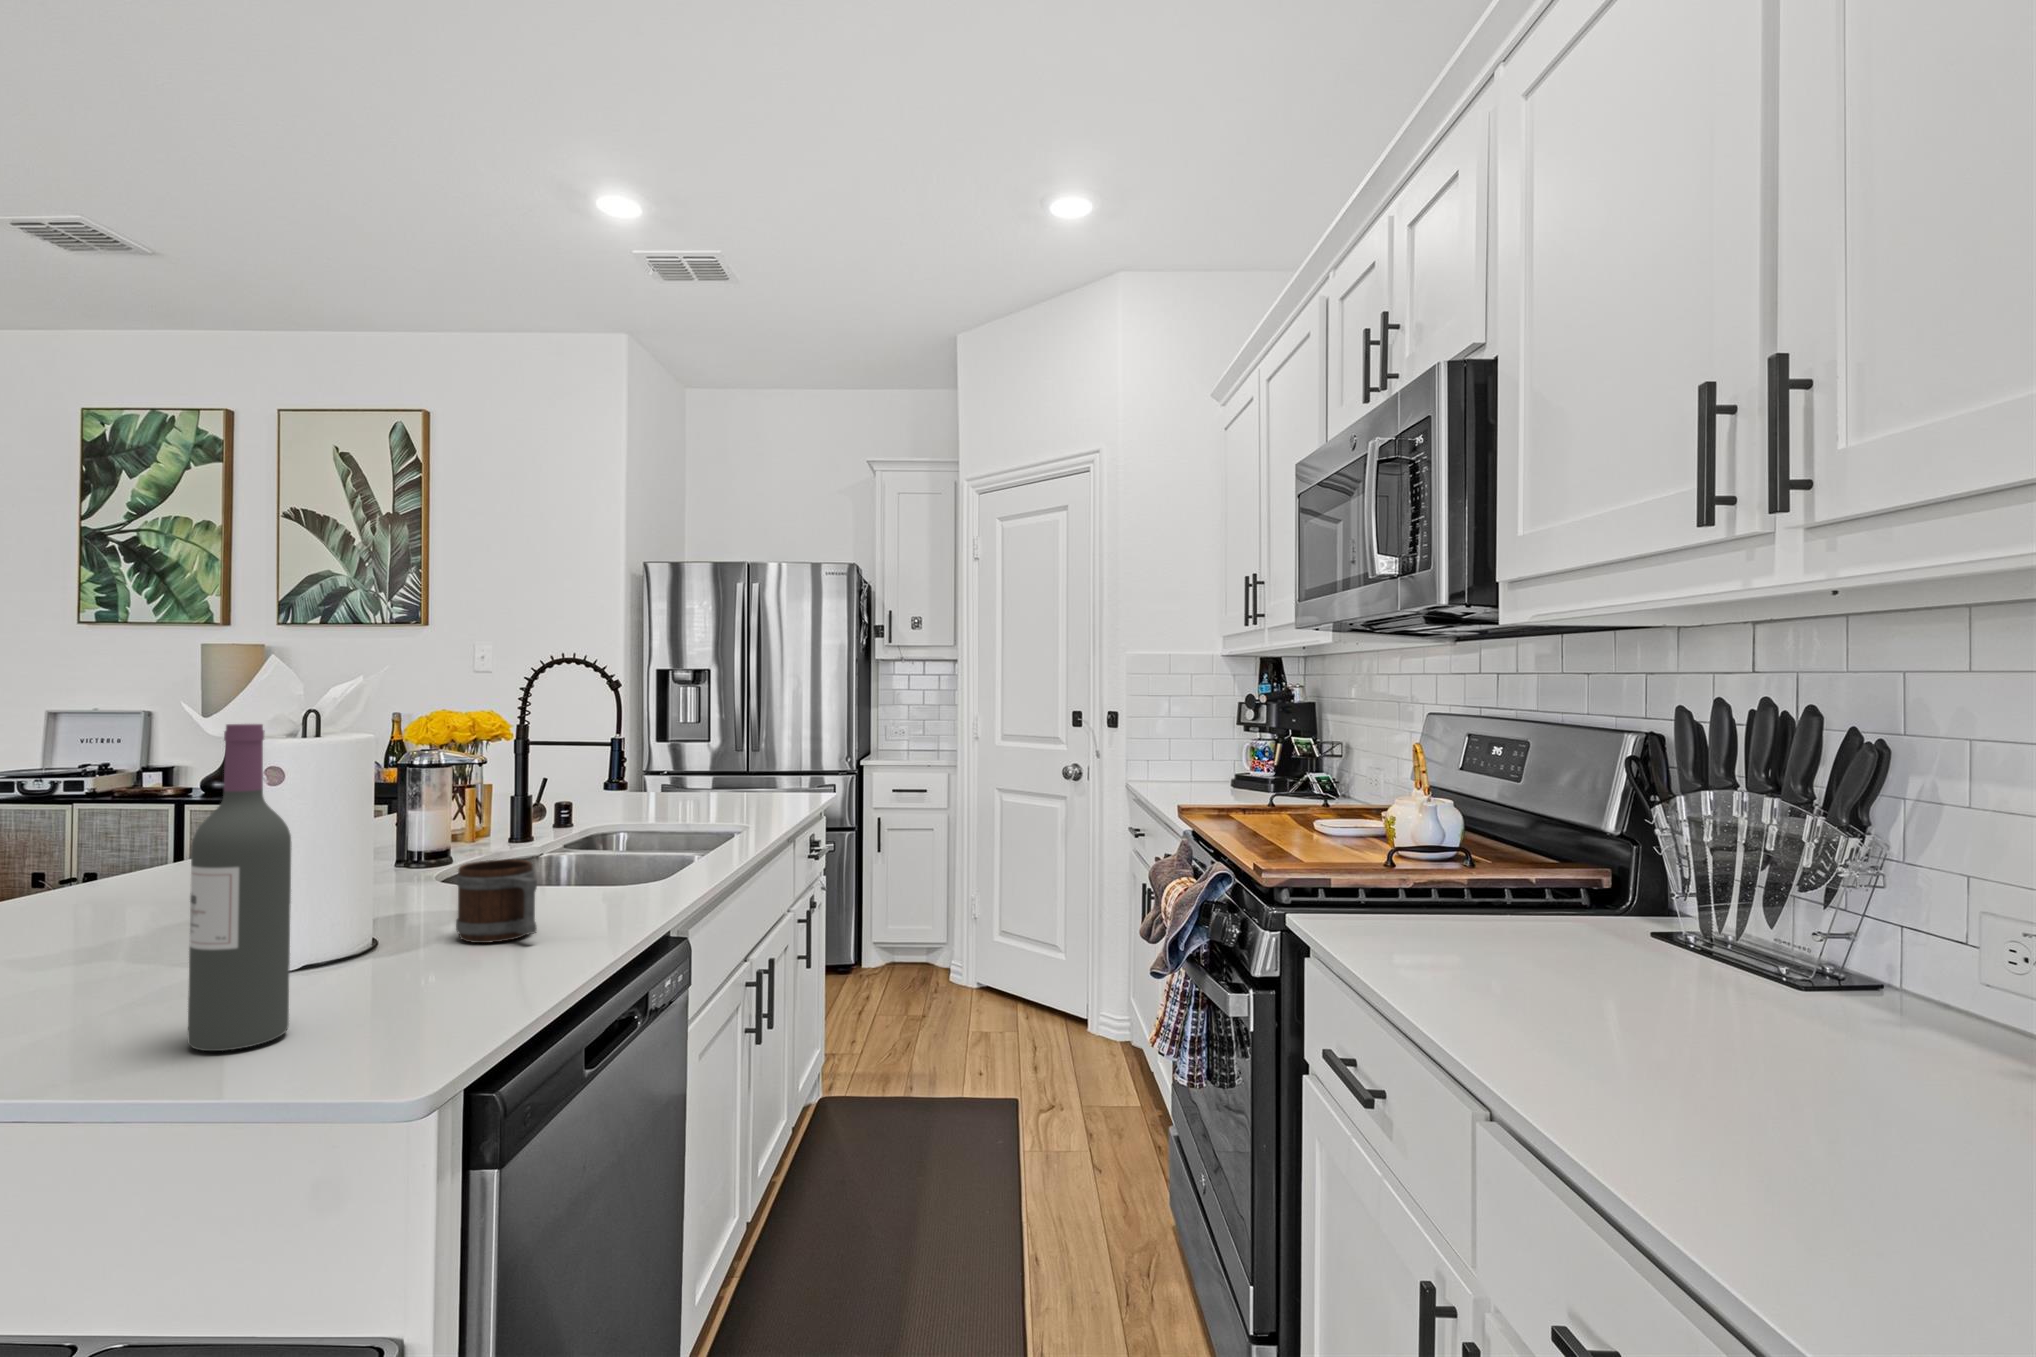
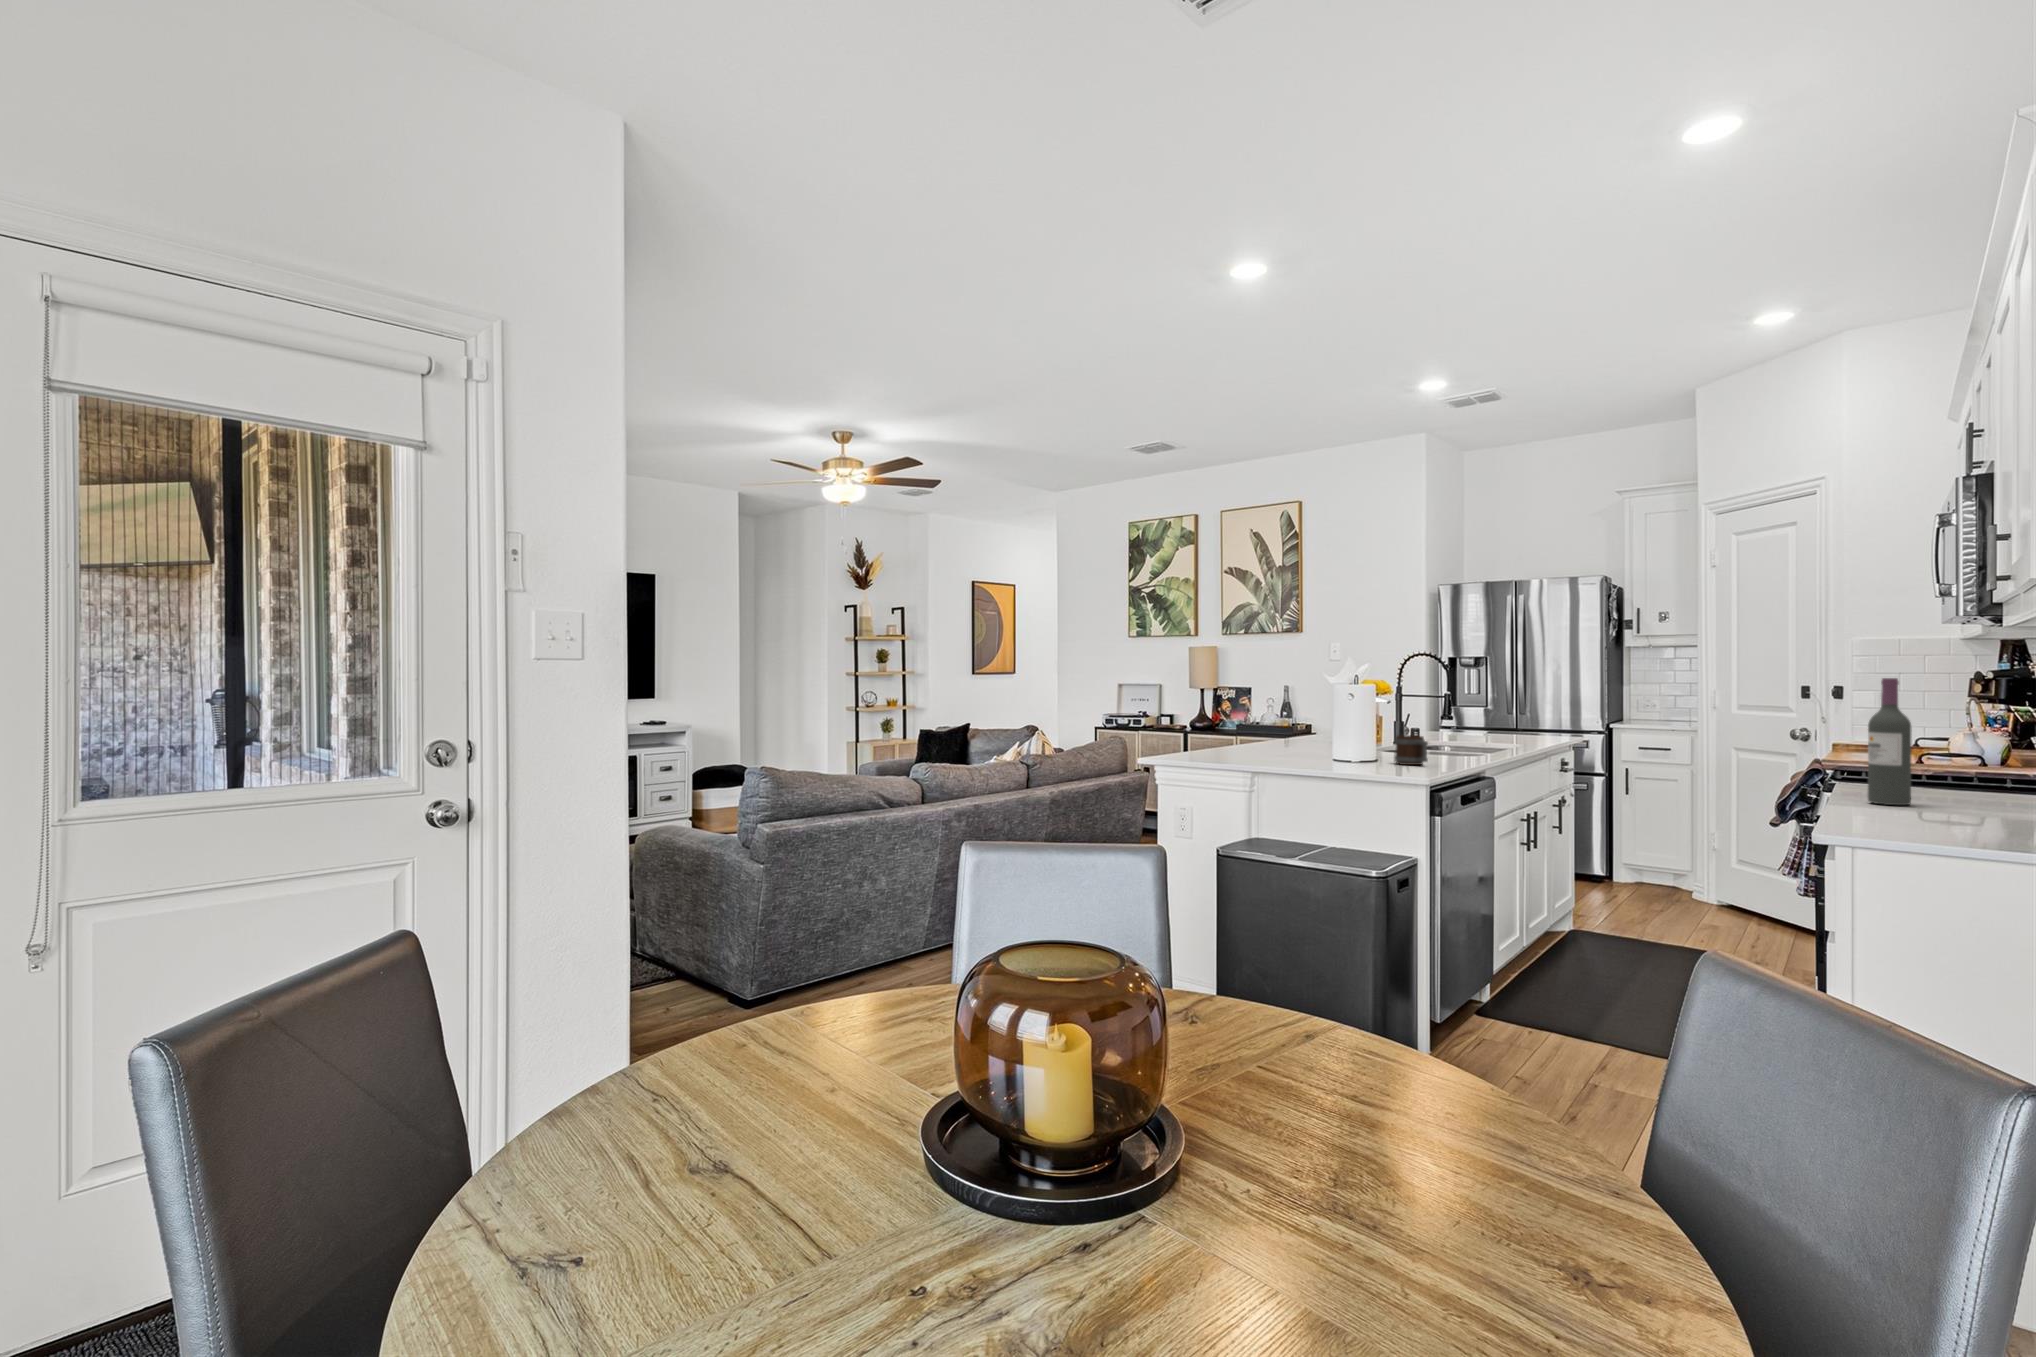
wine bottle: present [188,724,291,1051] -> present [1868,678,1912,805]

